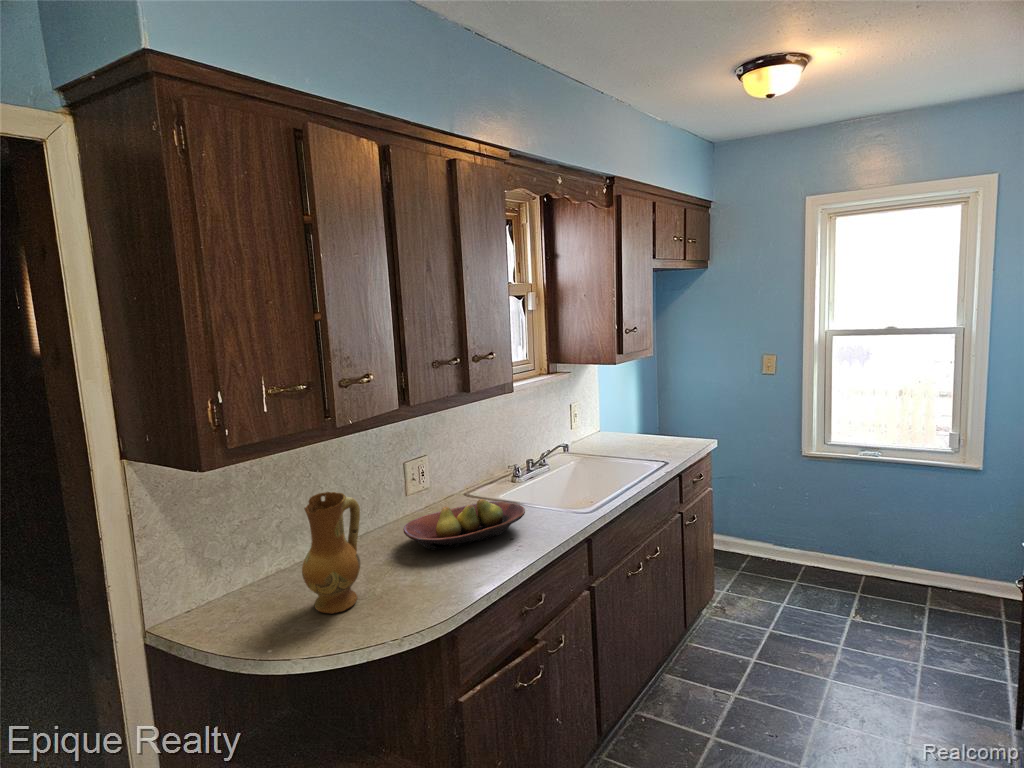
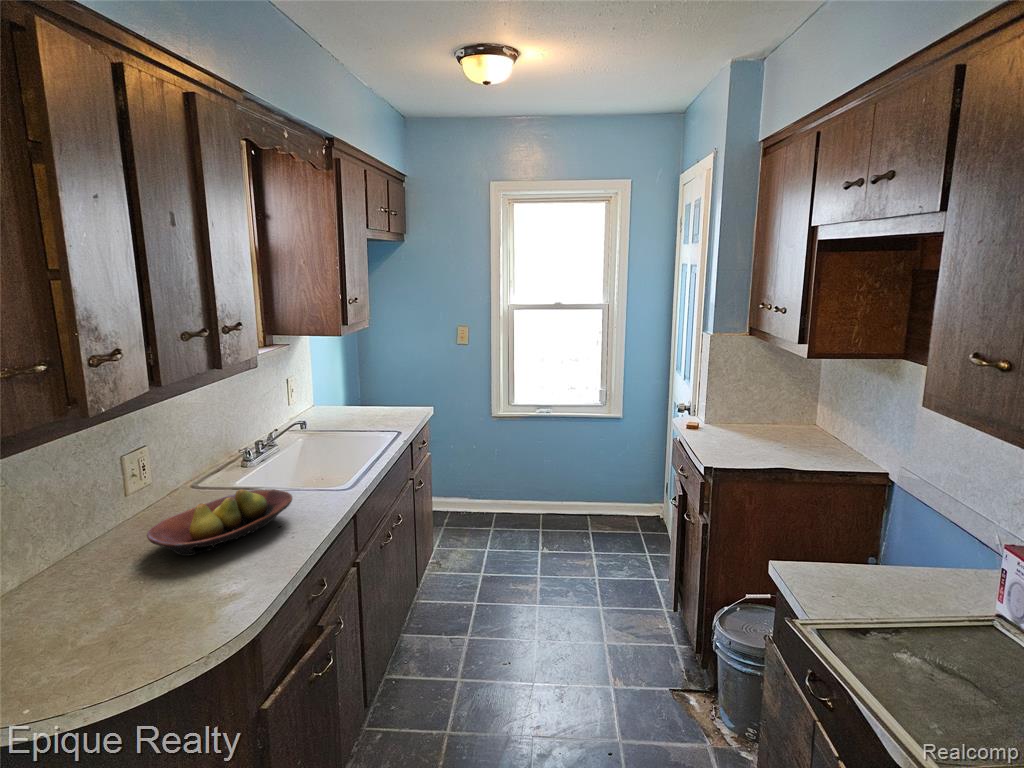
ceramic jug: present [302,492,360,614] -> none [42,500,130,655]

